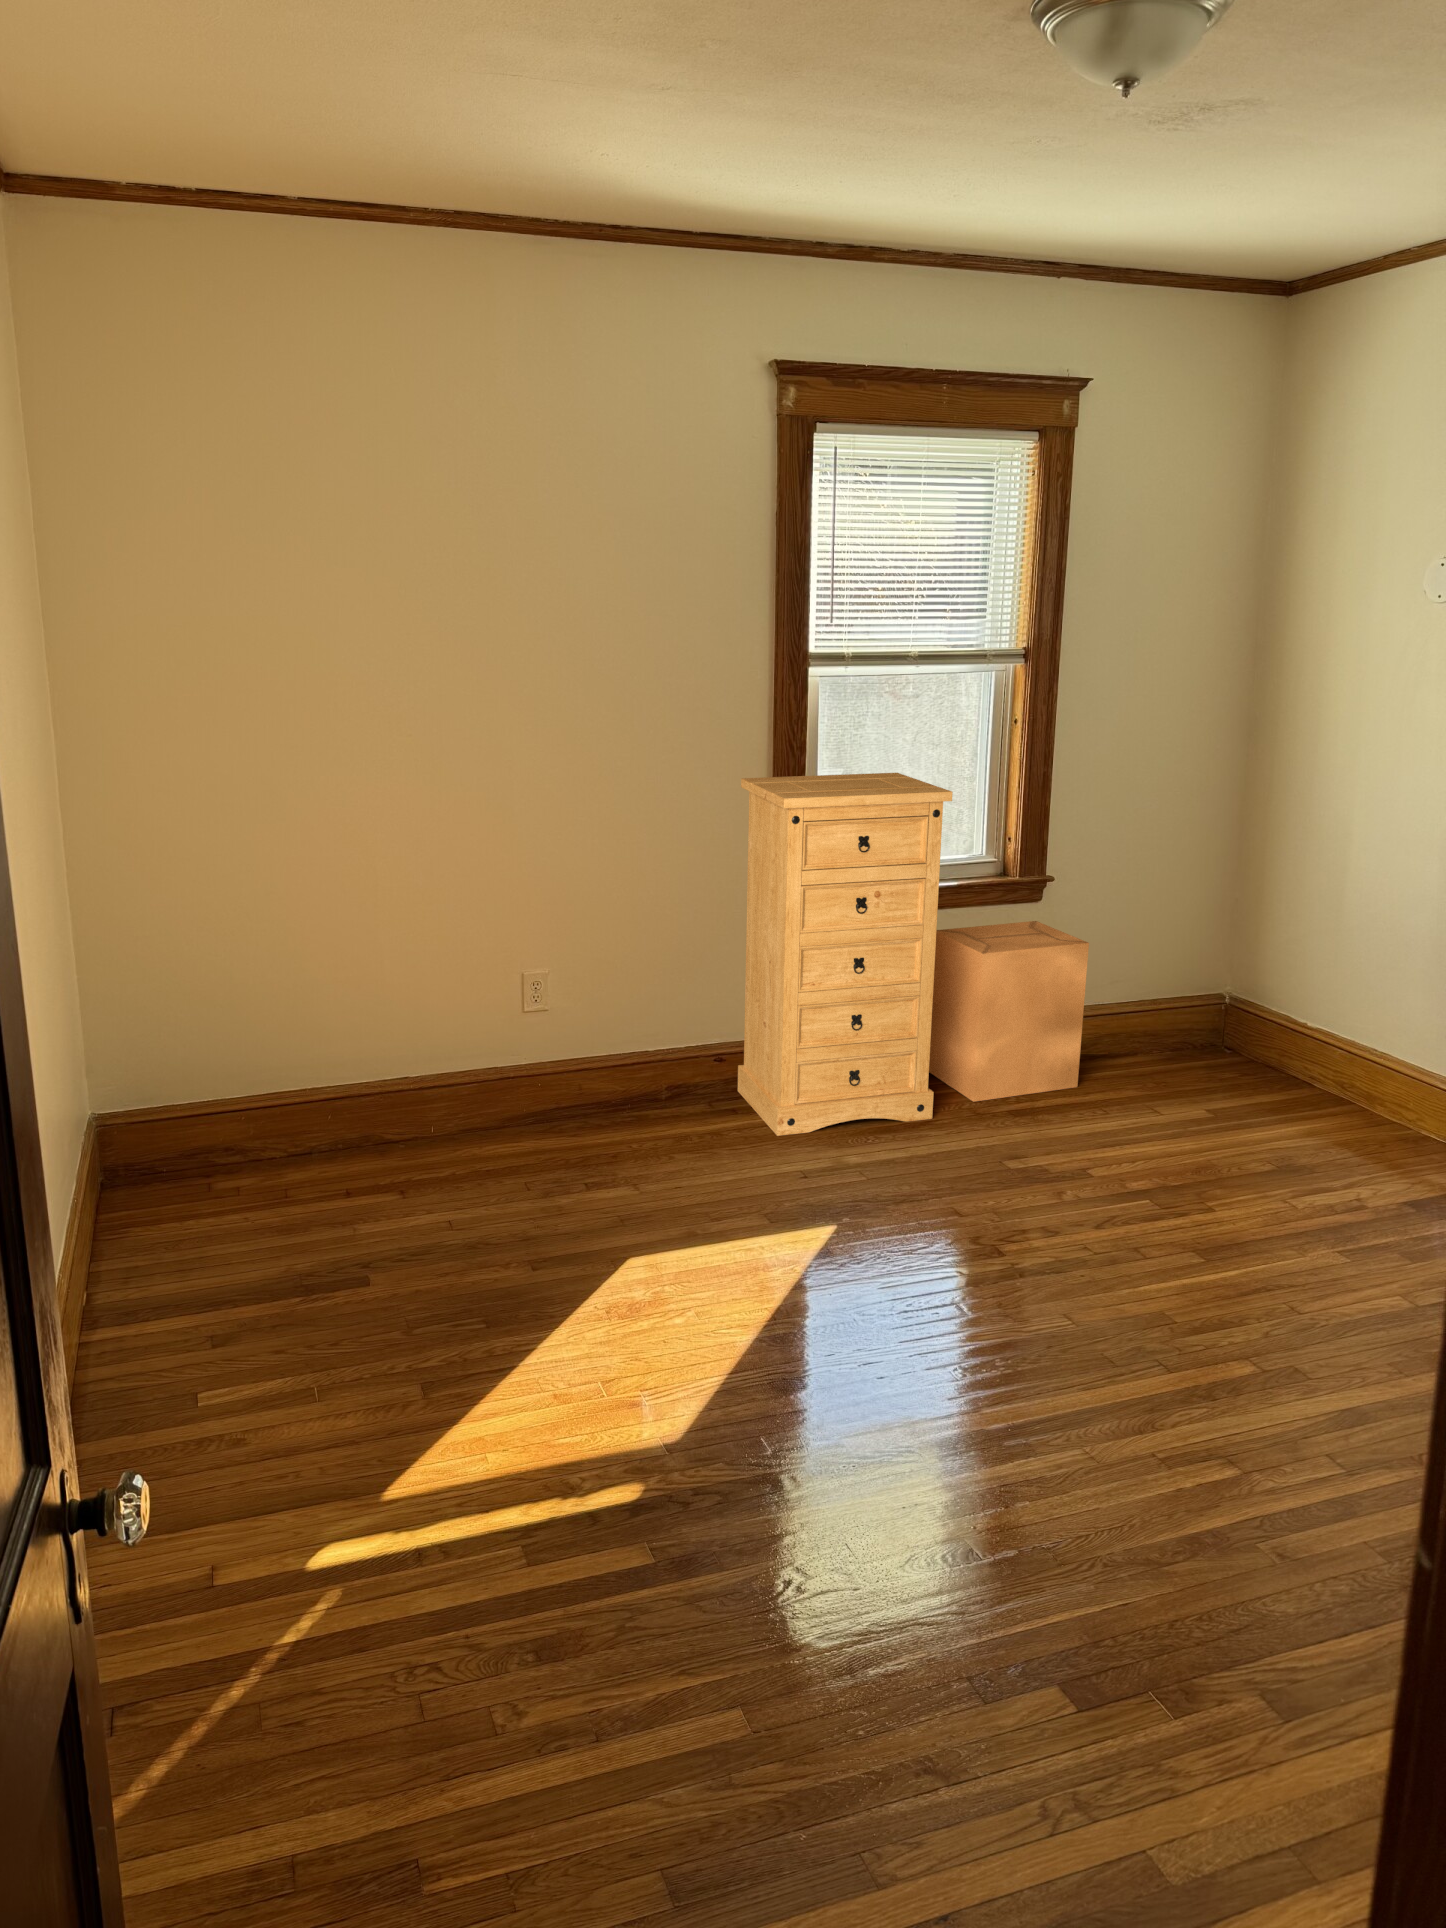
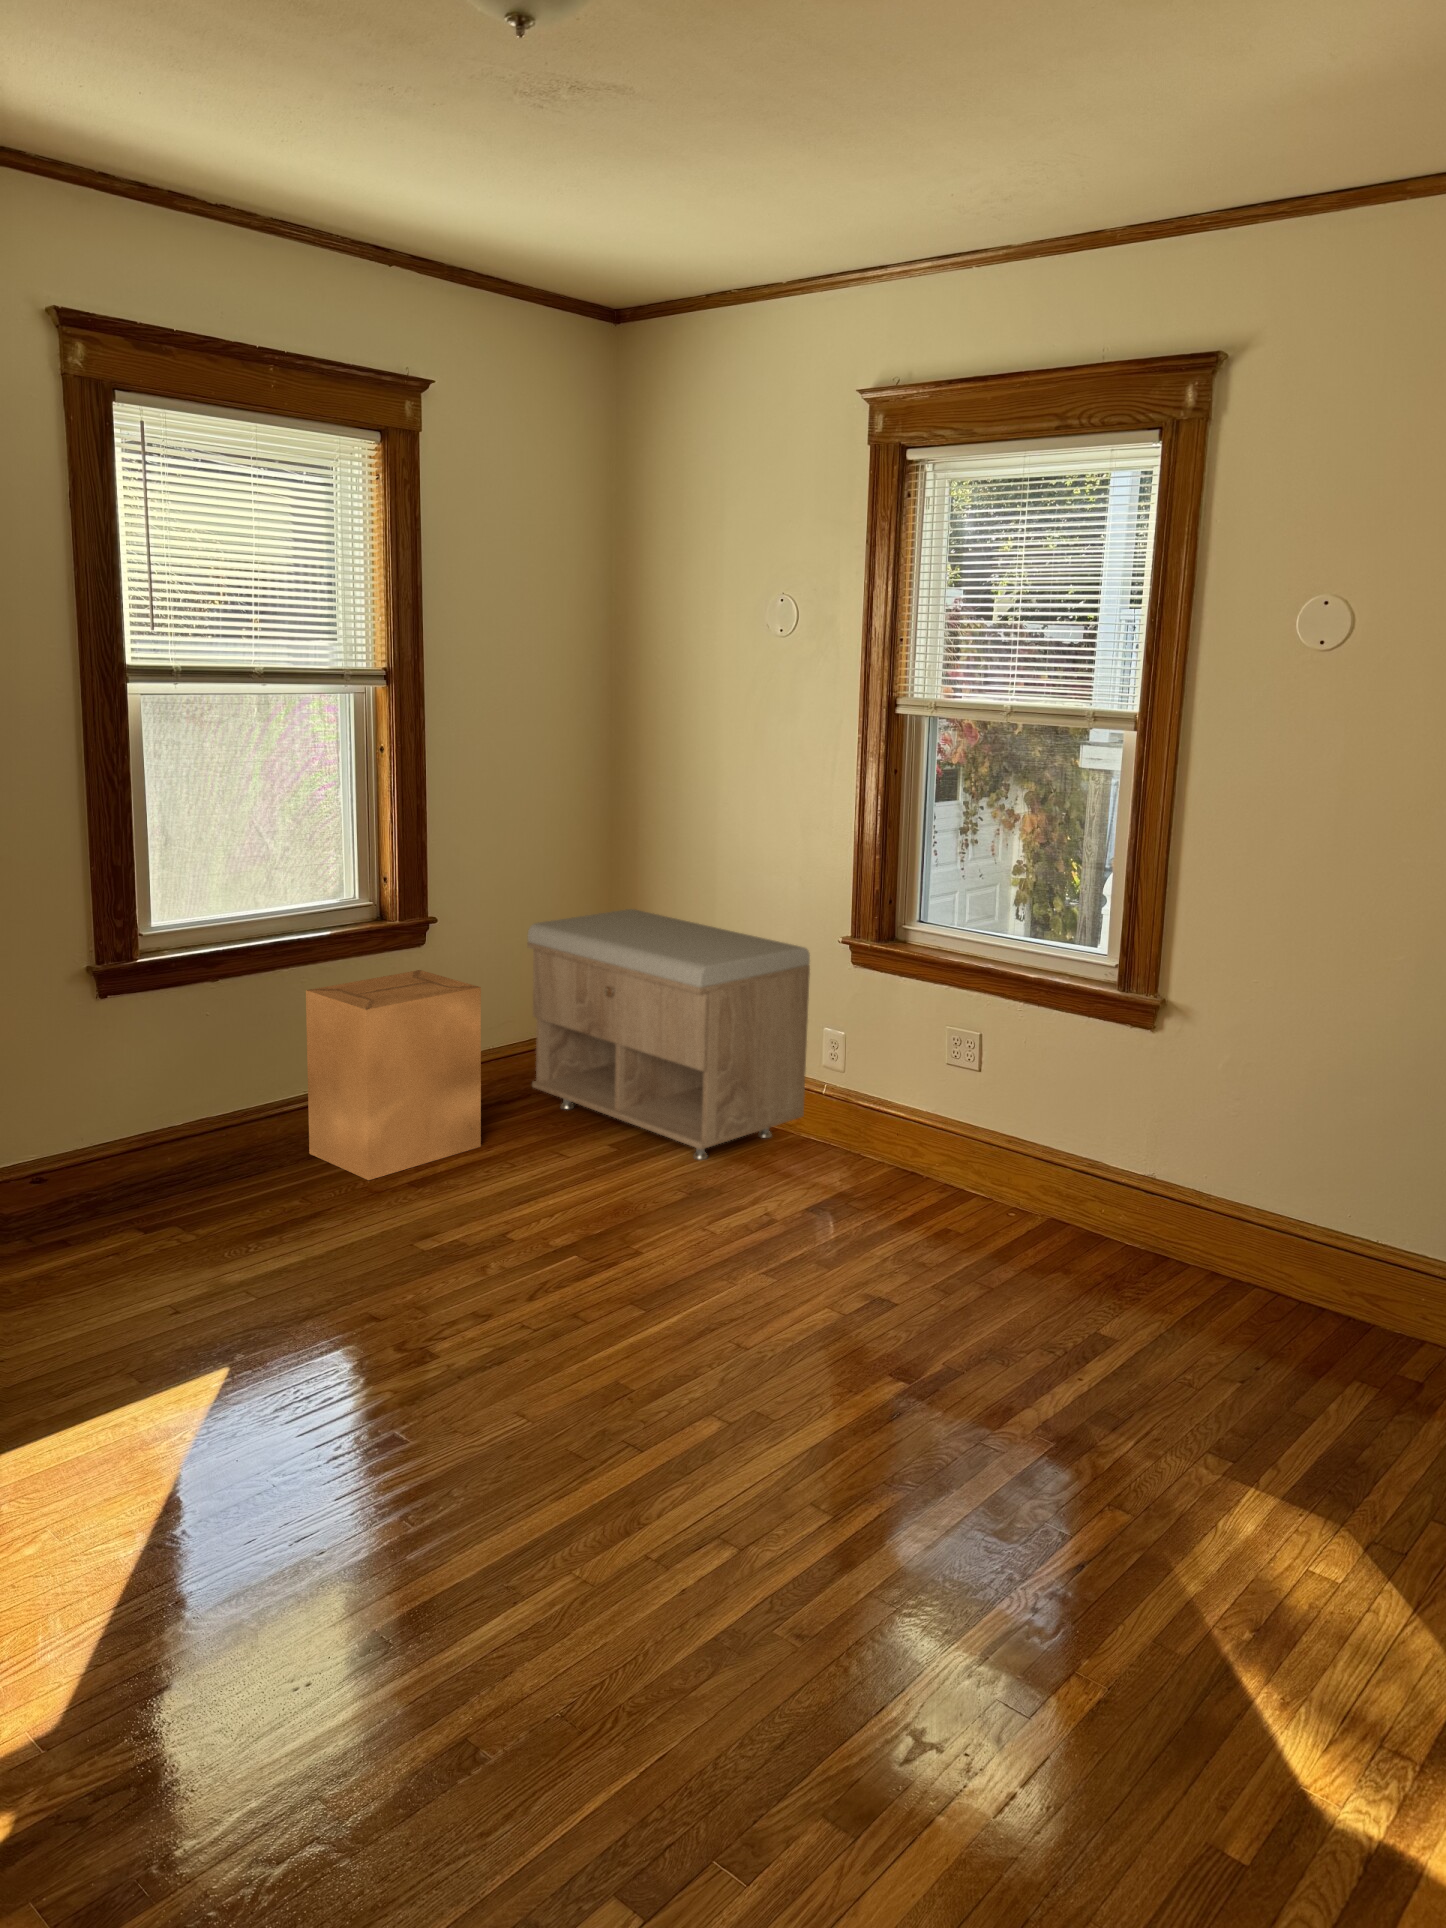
dresser: present [738,773,953,1136] -> none [46,809,323,1260]
storage bench: none [1133,879,1436,1133] -> present [527,909,810,1160]

